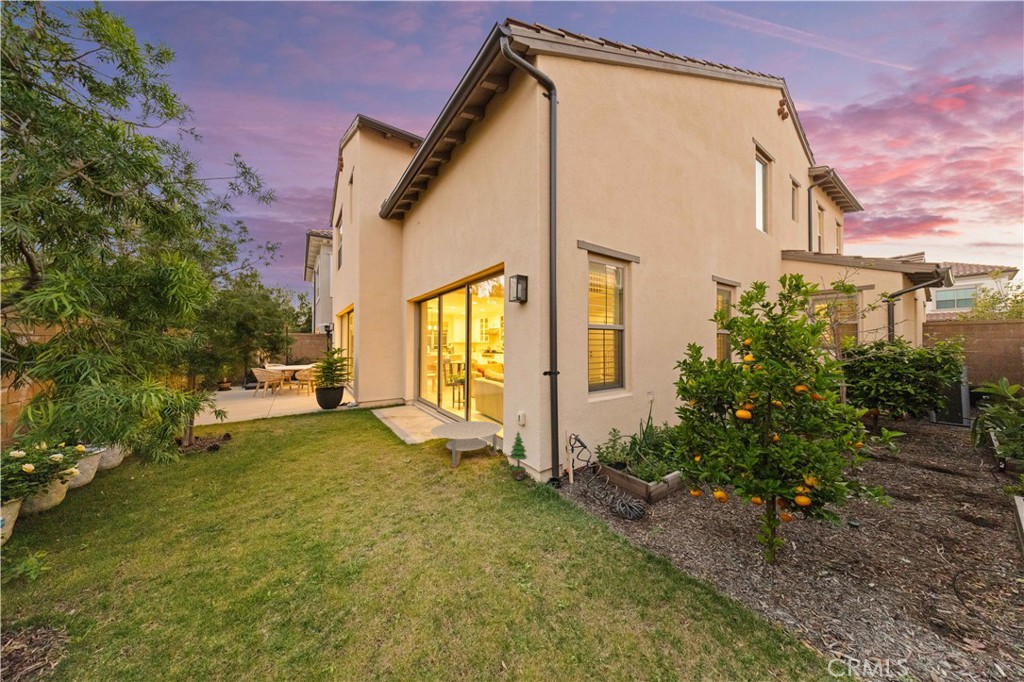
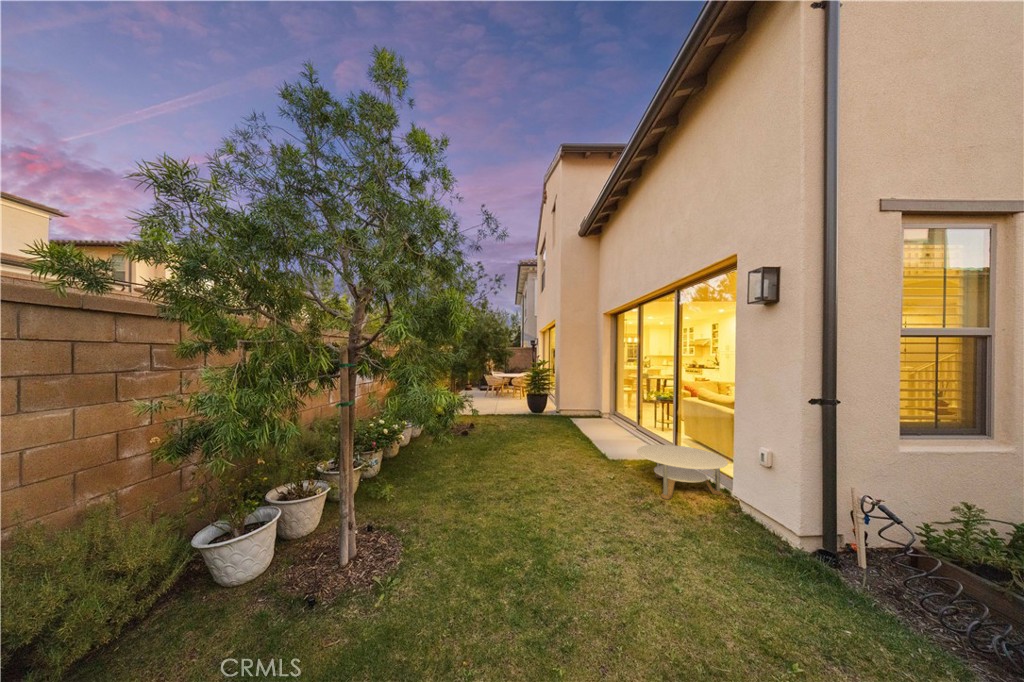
potted tree: present [510,432,527,480] -> none [748,471,778,539]

